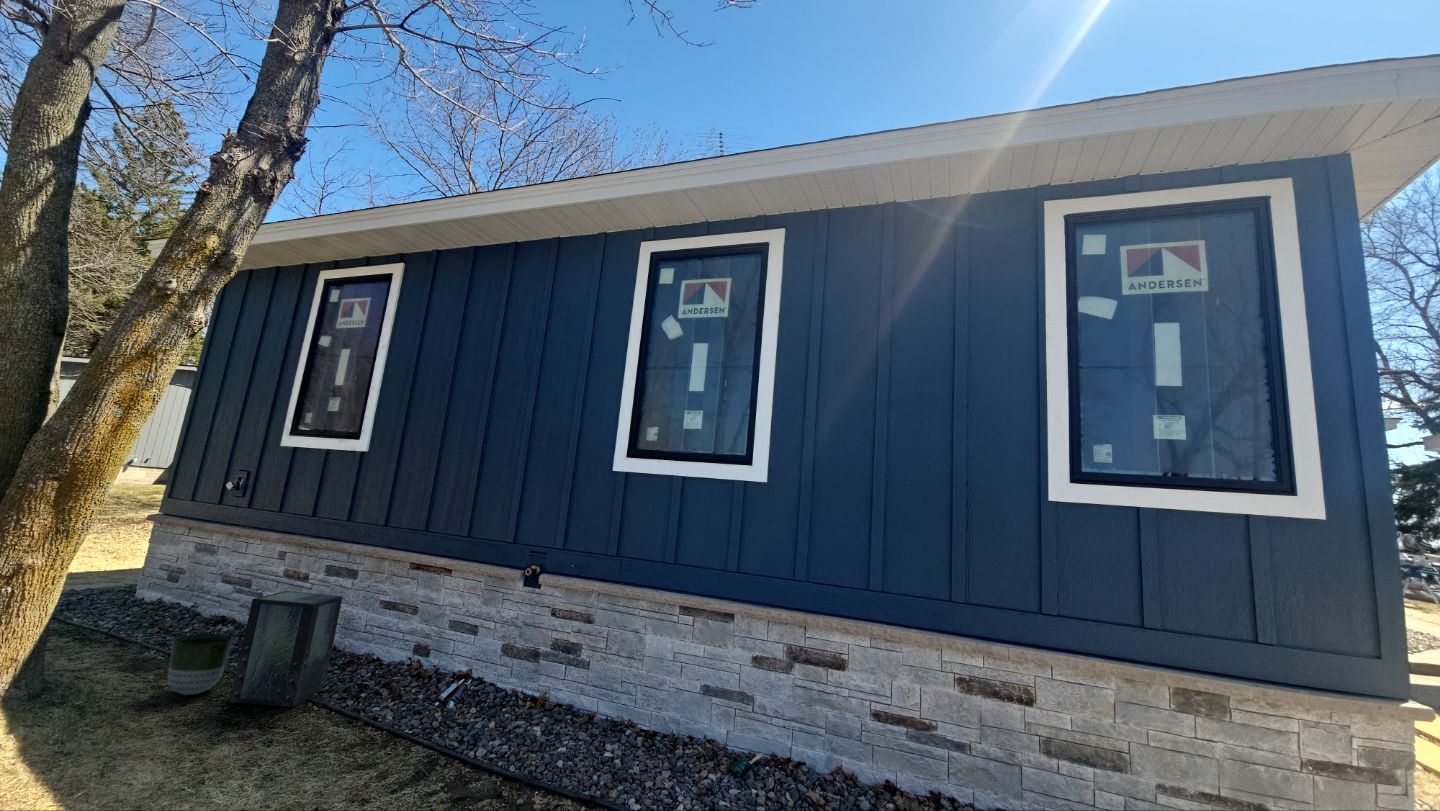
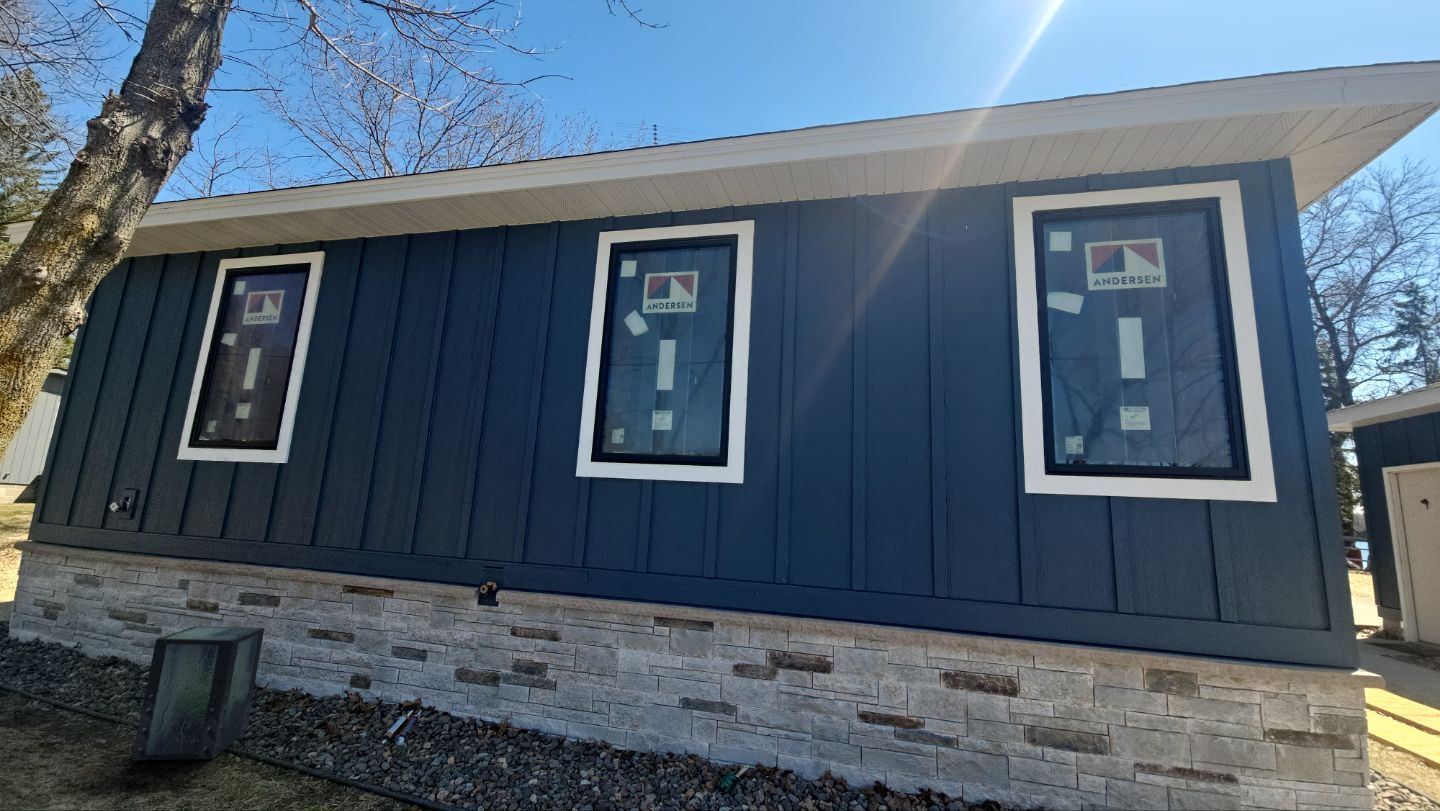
planter: present [168,634,233,695] -> none [50,682,131,756]

